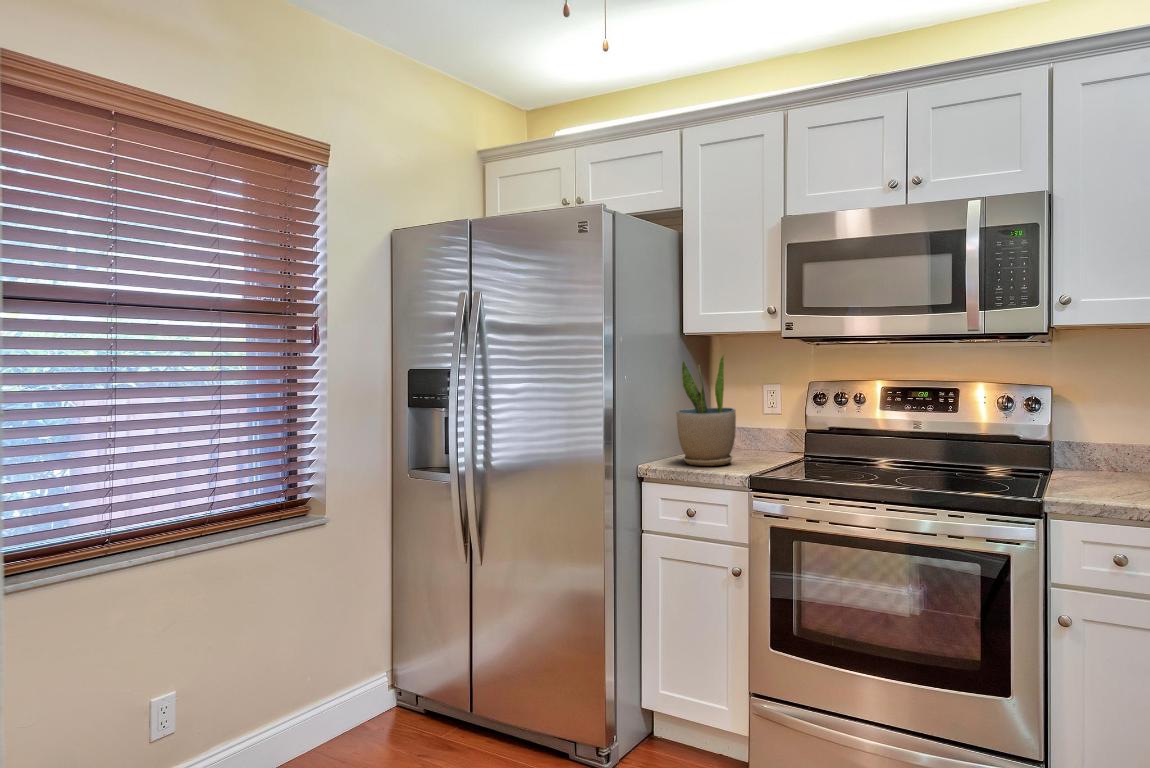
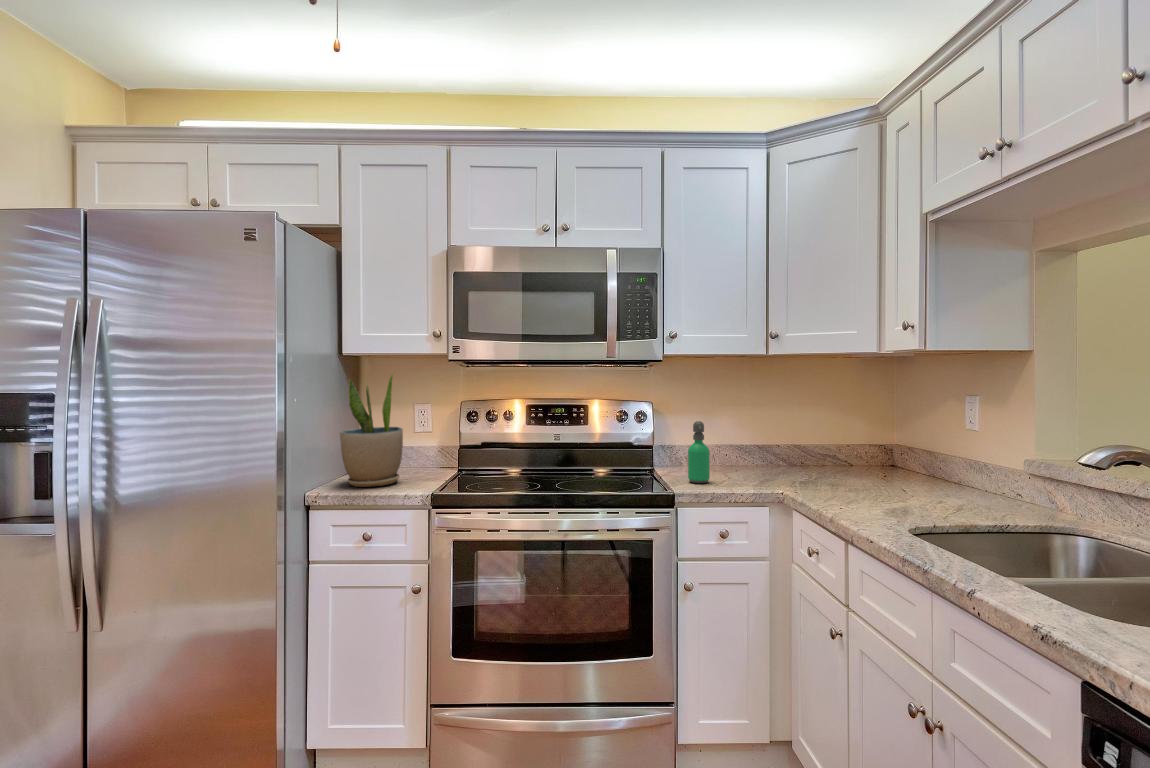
soap dispenser: none [1082,419,1116,502] -> present [688,421,710,483]

